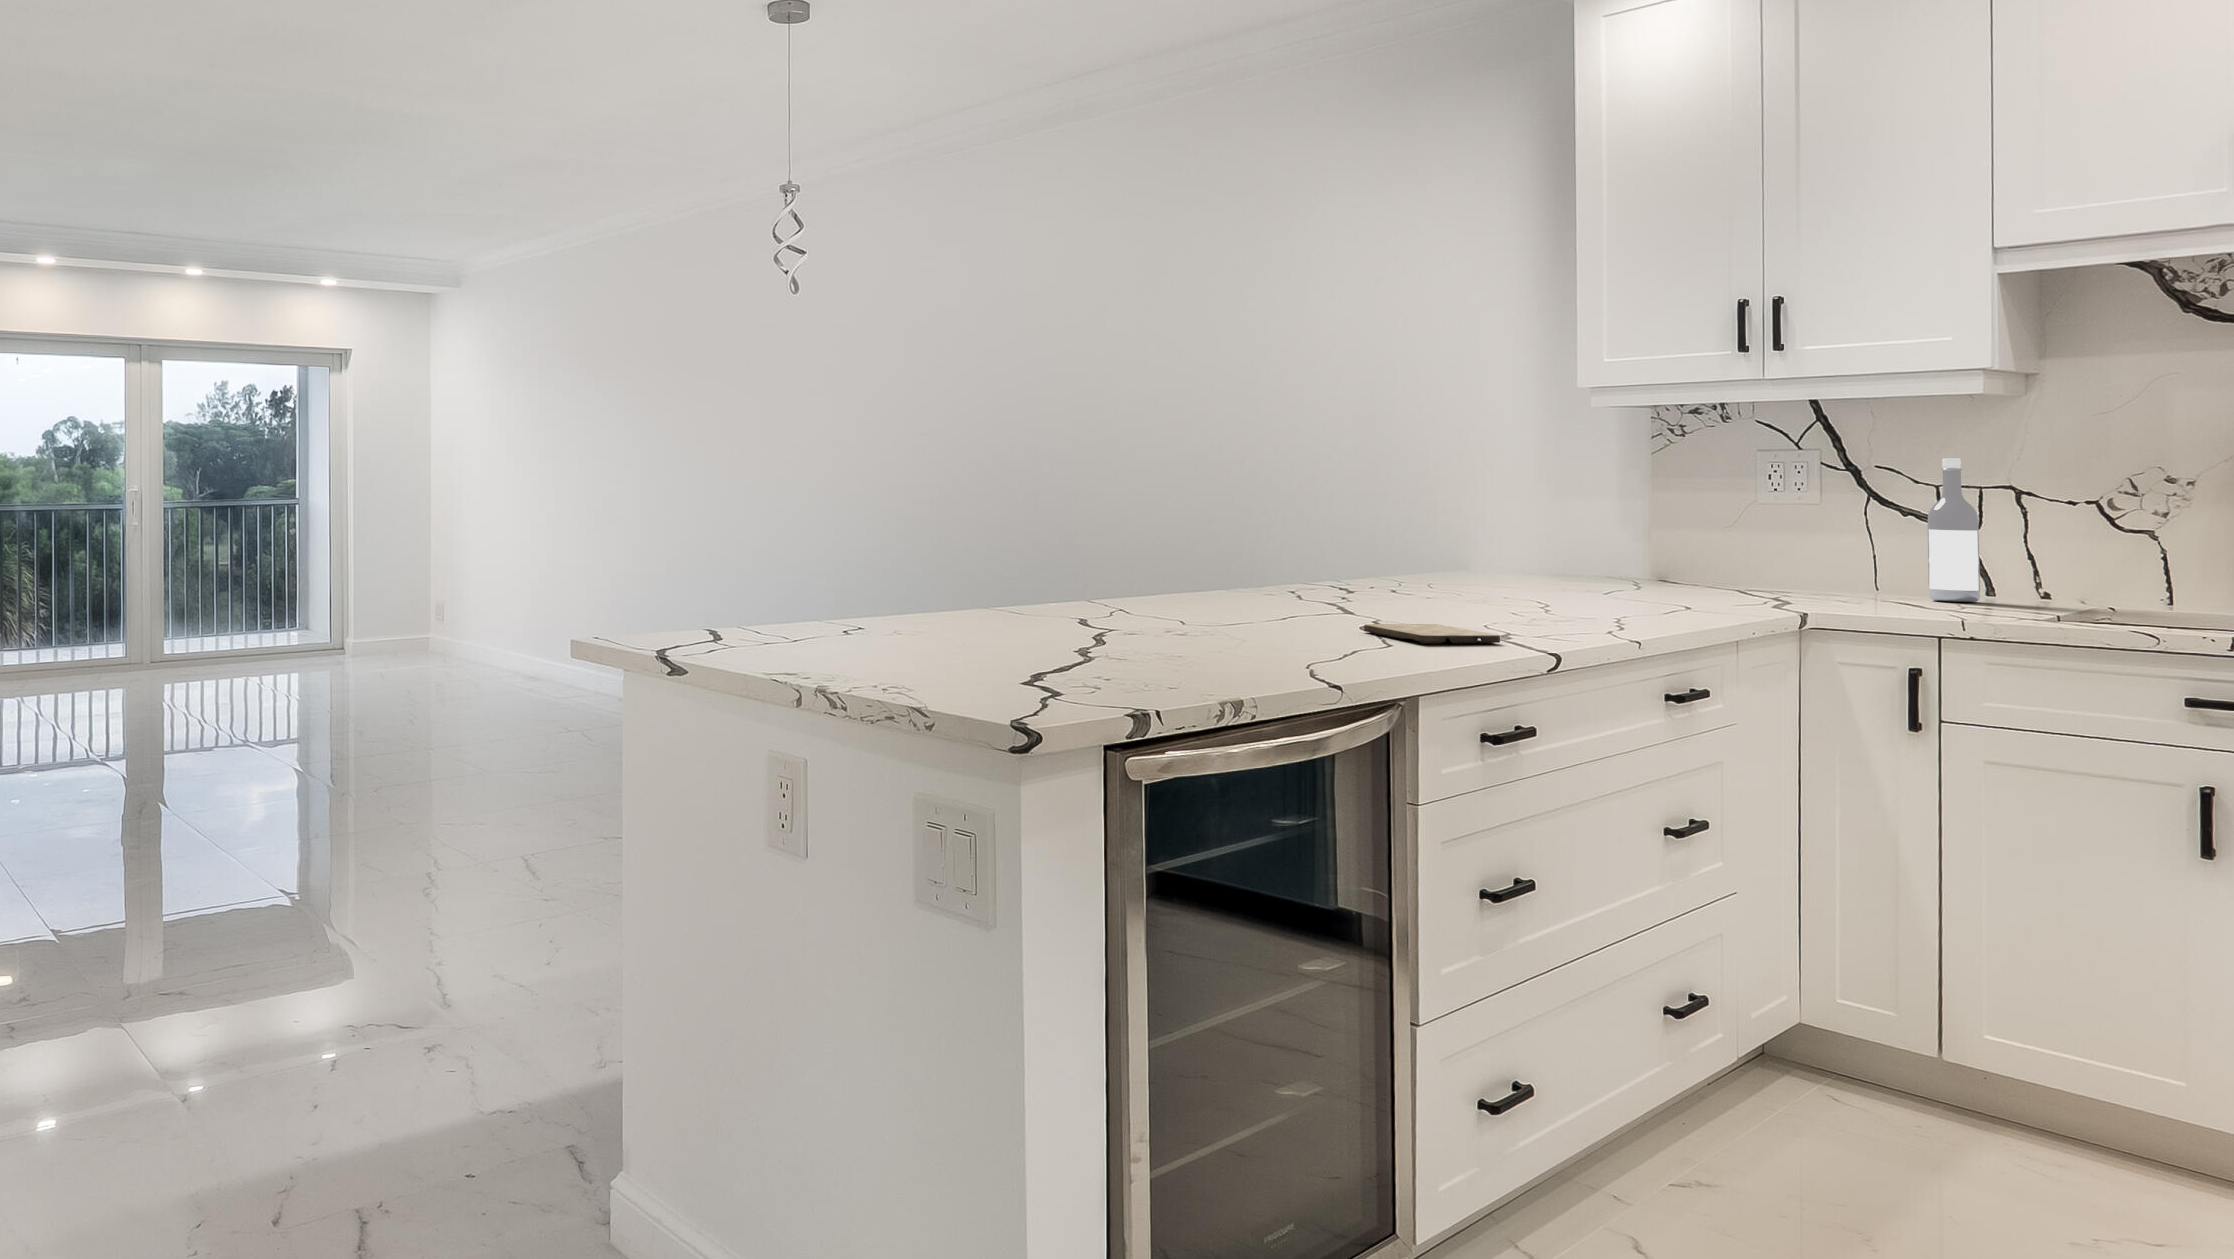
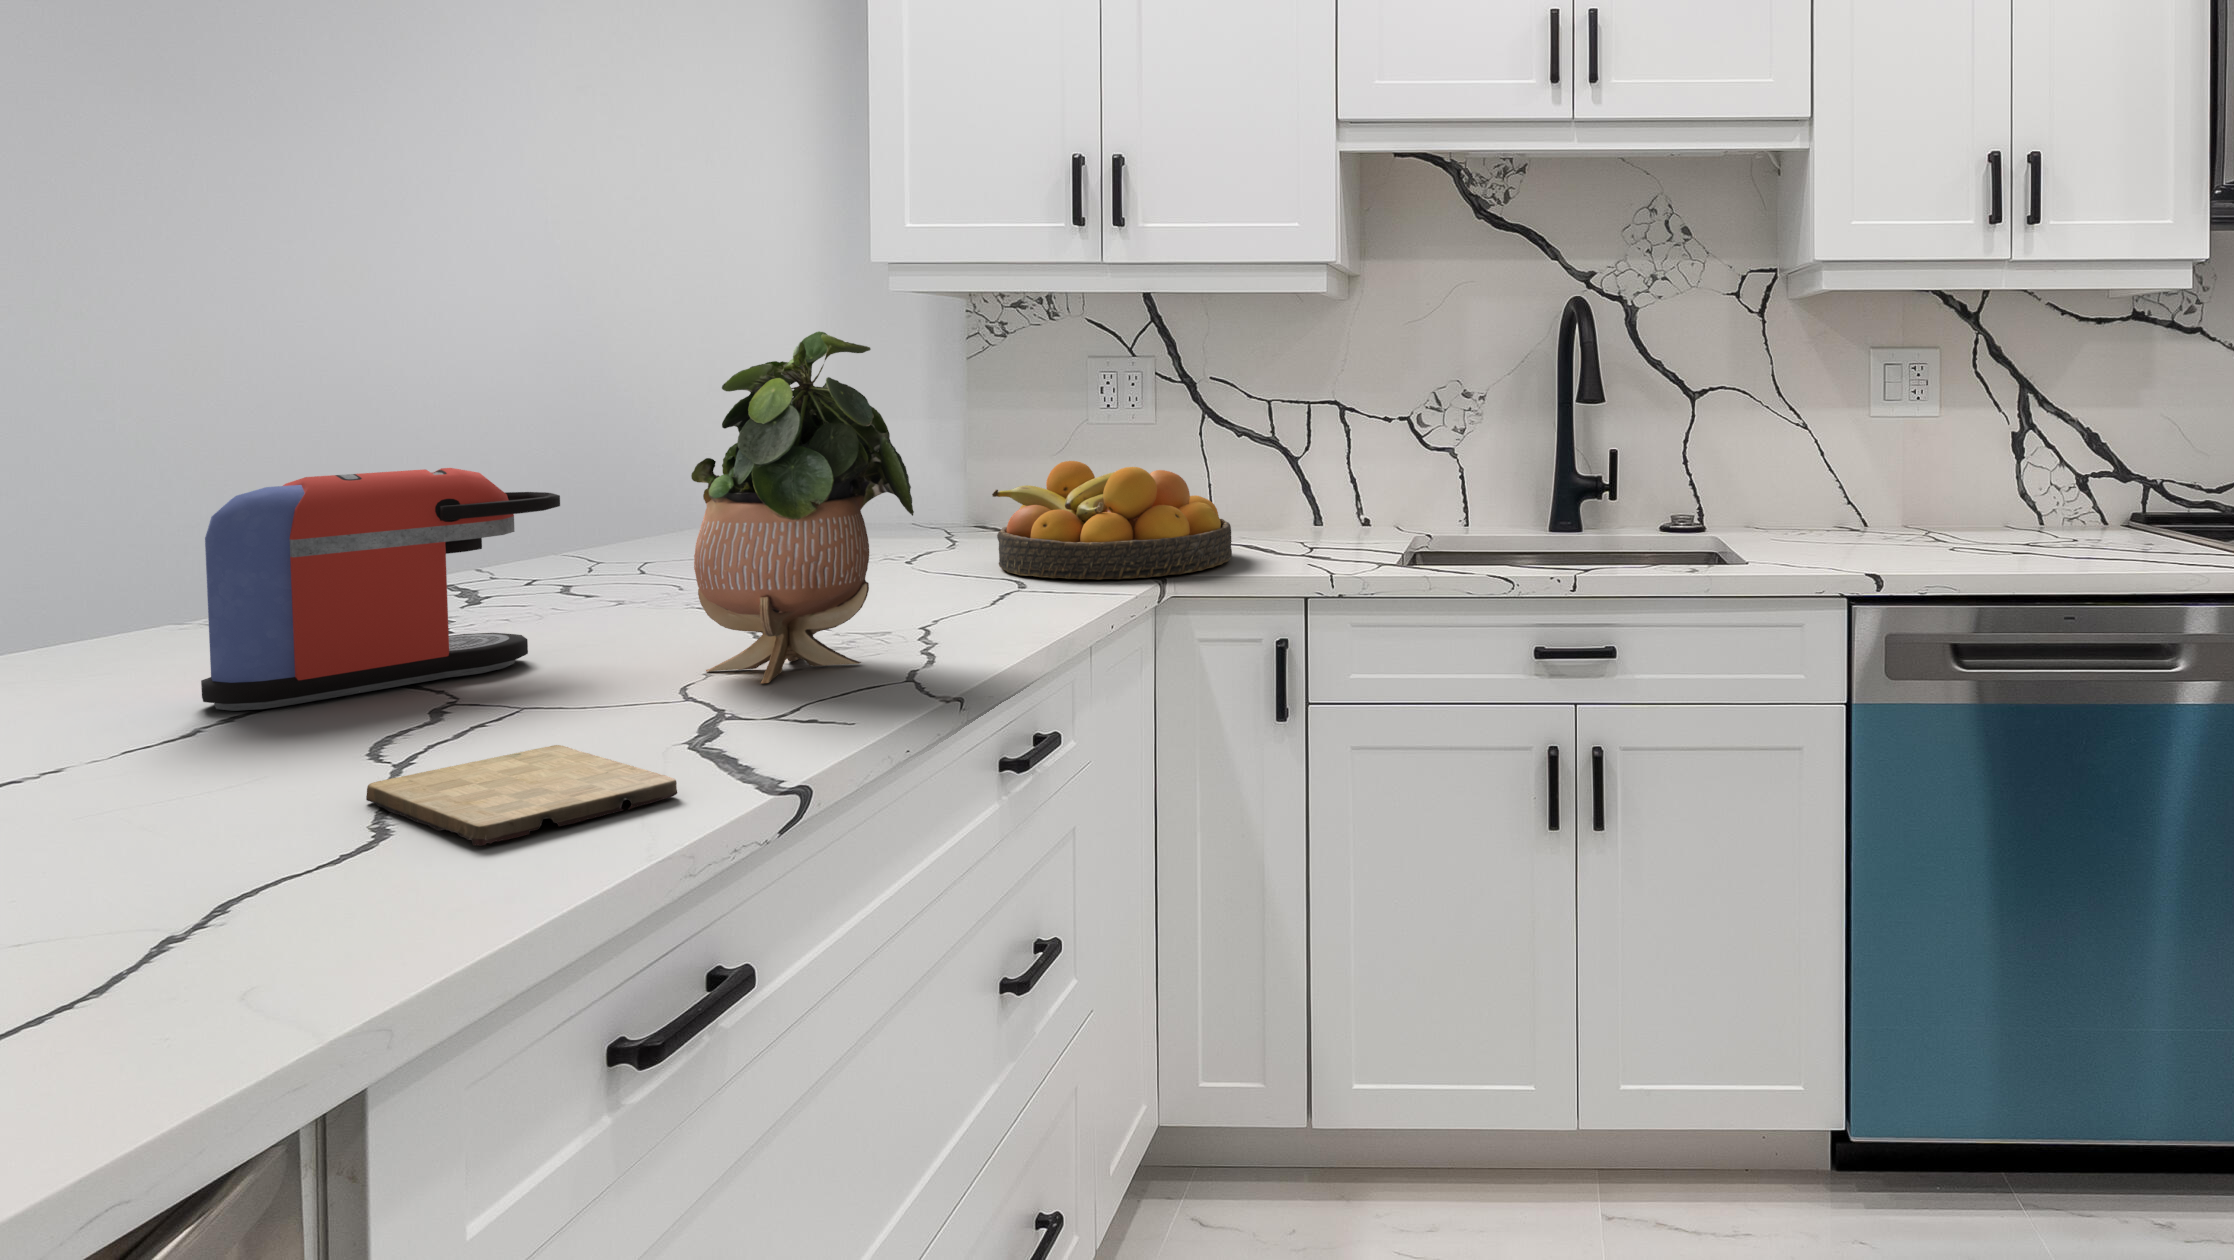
potted plant: none [1485,430,1616,623] -> present [691,331,914,684]
wine bottle: present [1928,458,1980,602] -> none [1262,367,1309,535]
coffee maker: none [1262,503,1410,609] -> present [201,468,560,711]
fruit bowl: none [1670,526,1883,611] -> present [992,461,1232,580]

